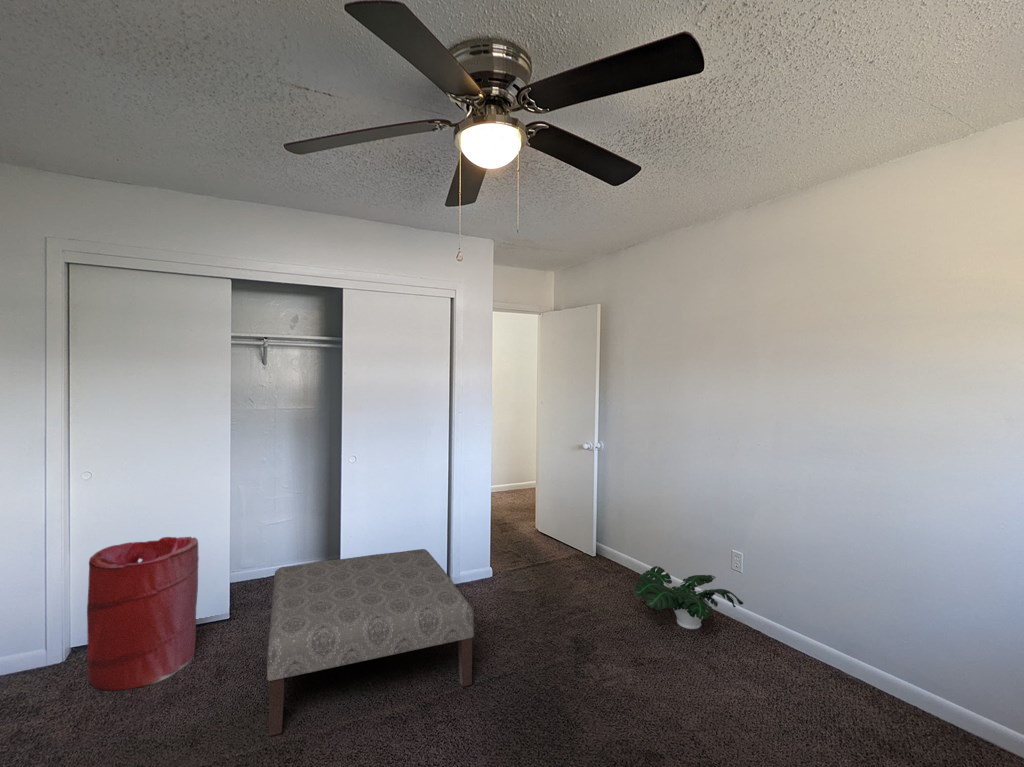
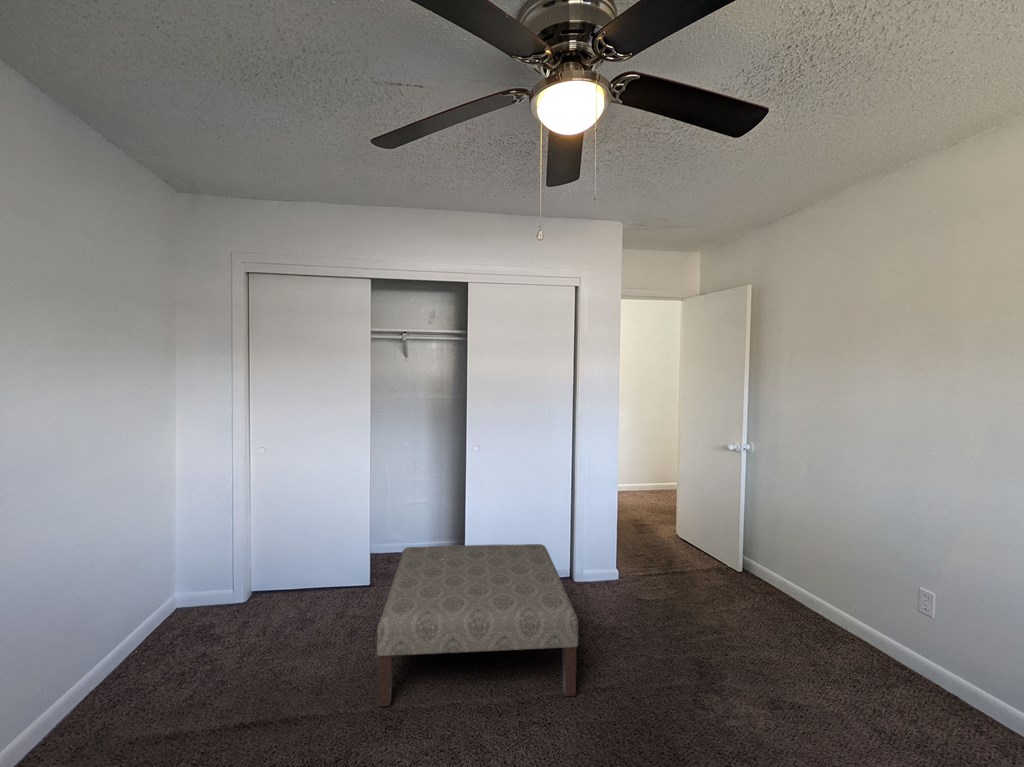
laundry hamper: present [87,537,199,690] -> none [256,509,340,638]
potted plant: present [634,566,743,629] -> none [779,596,935,682]

